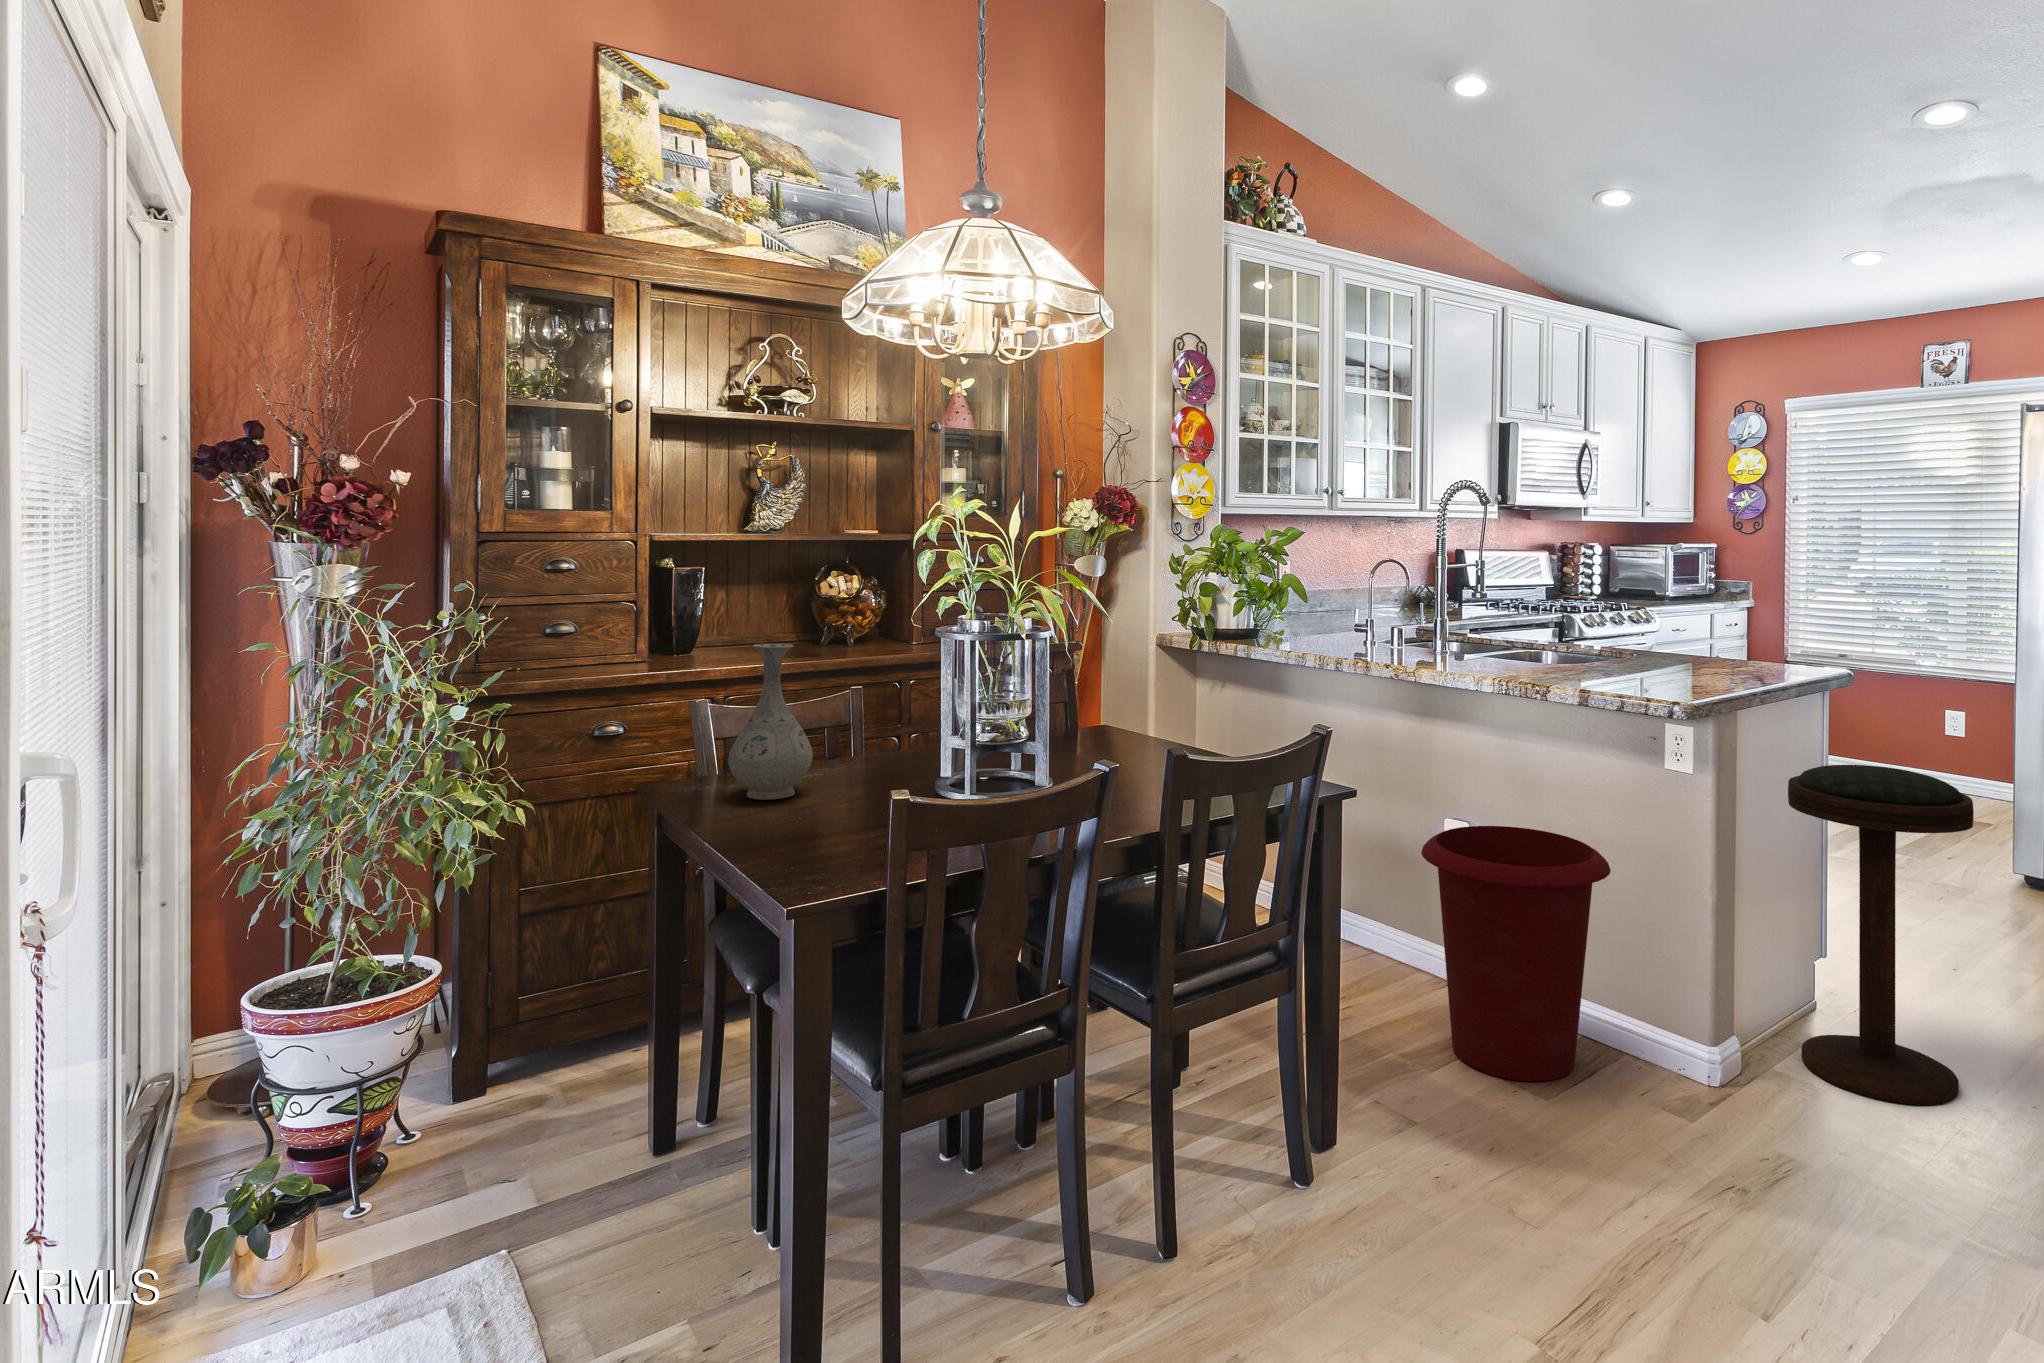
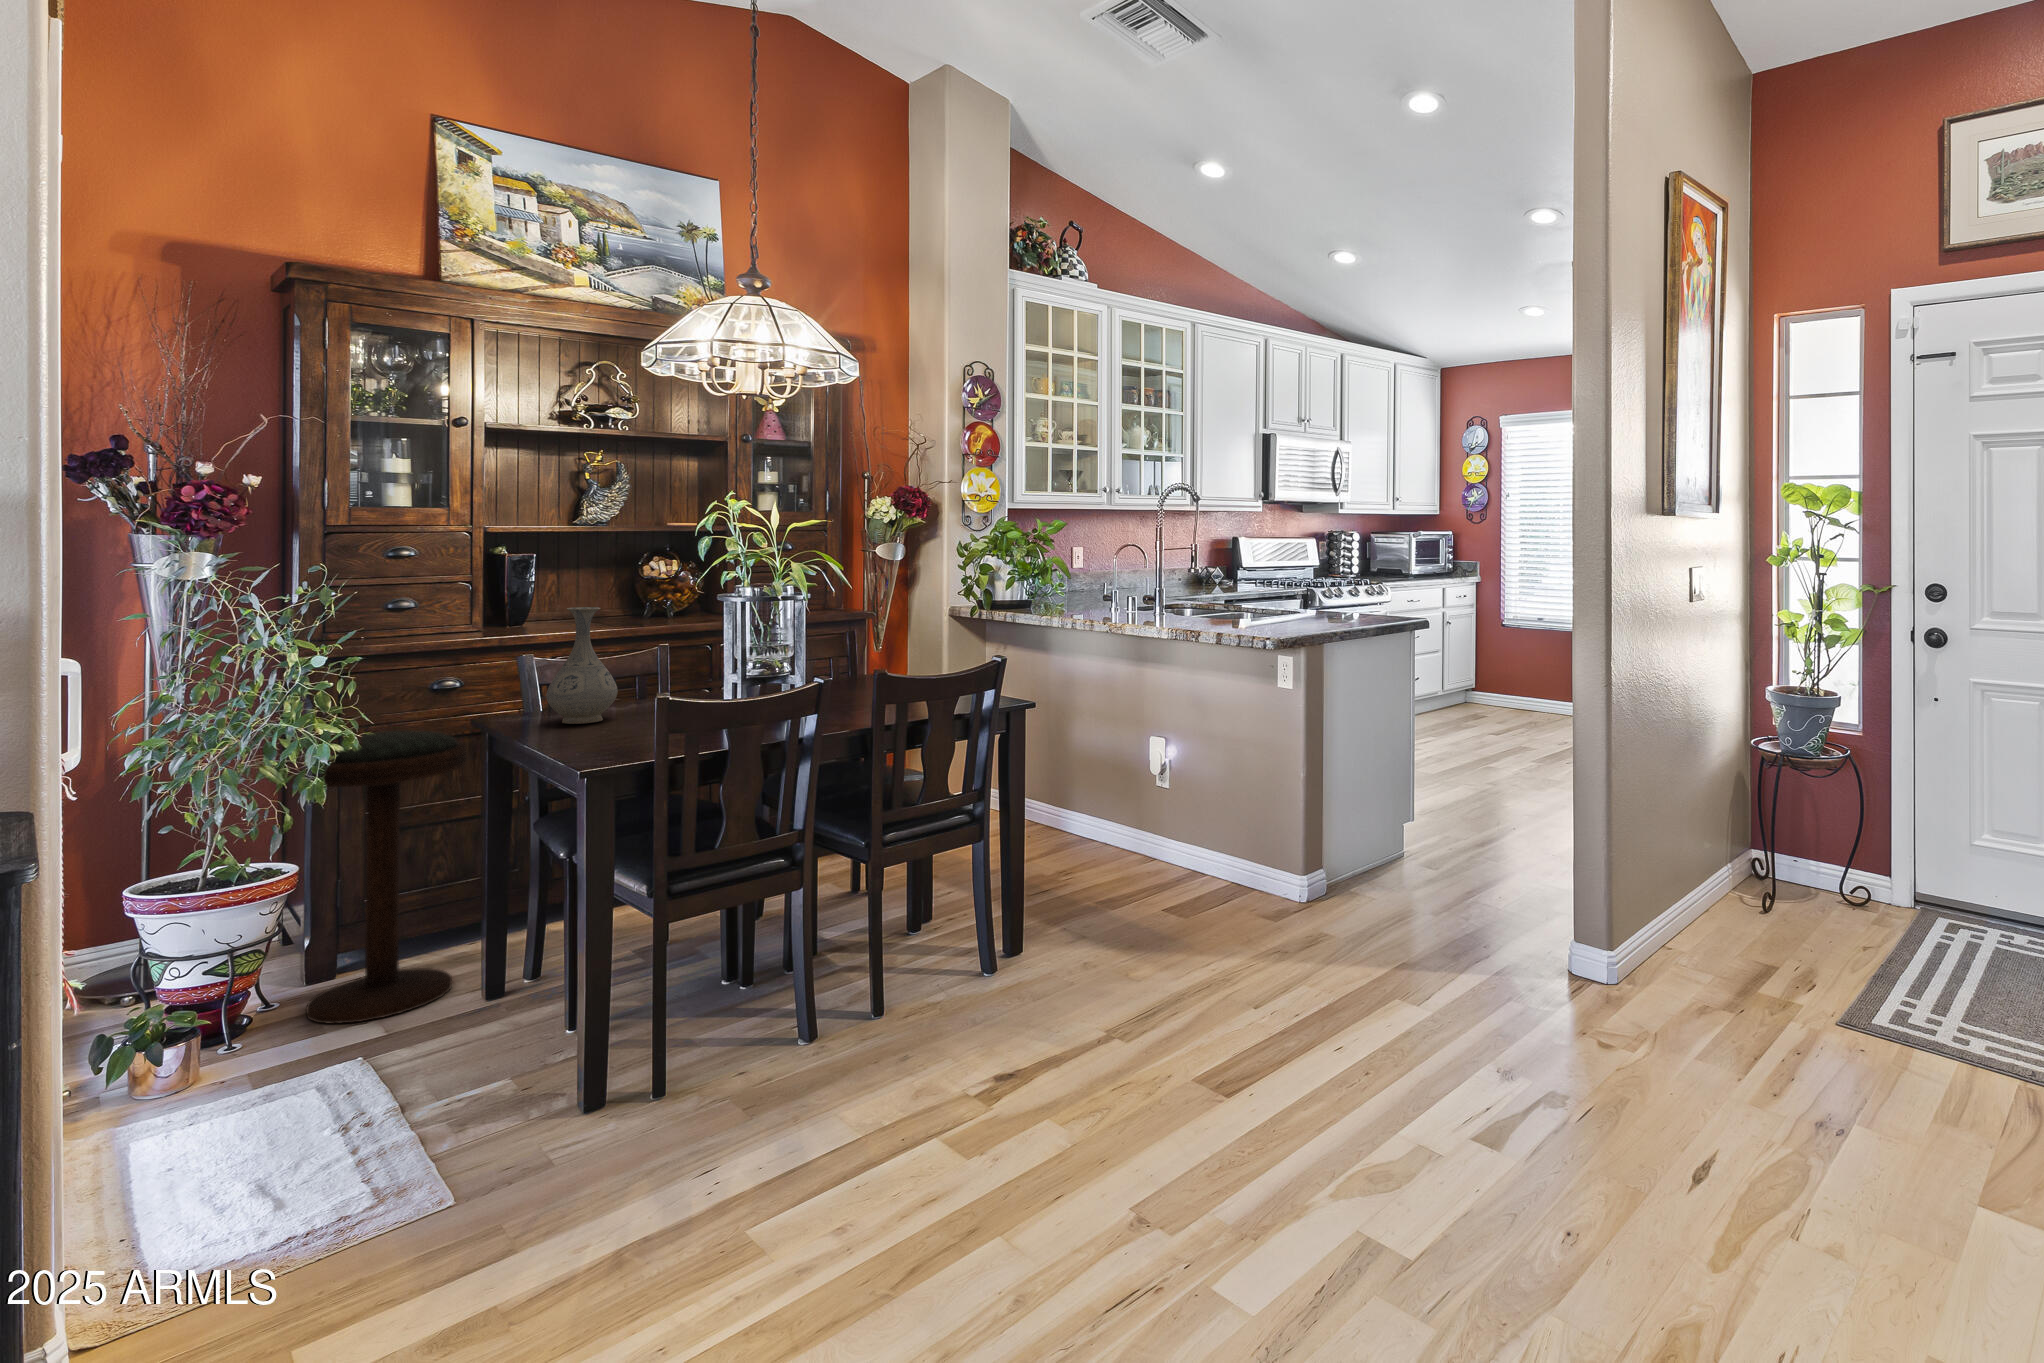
bar stool: present [1788,765,1974,1105] -> present [306,730,467,1024]
waste bin: present [1421,826,1611,1081] -> none [1115,737,1245,912]

